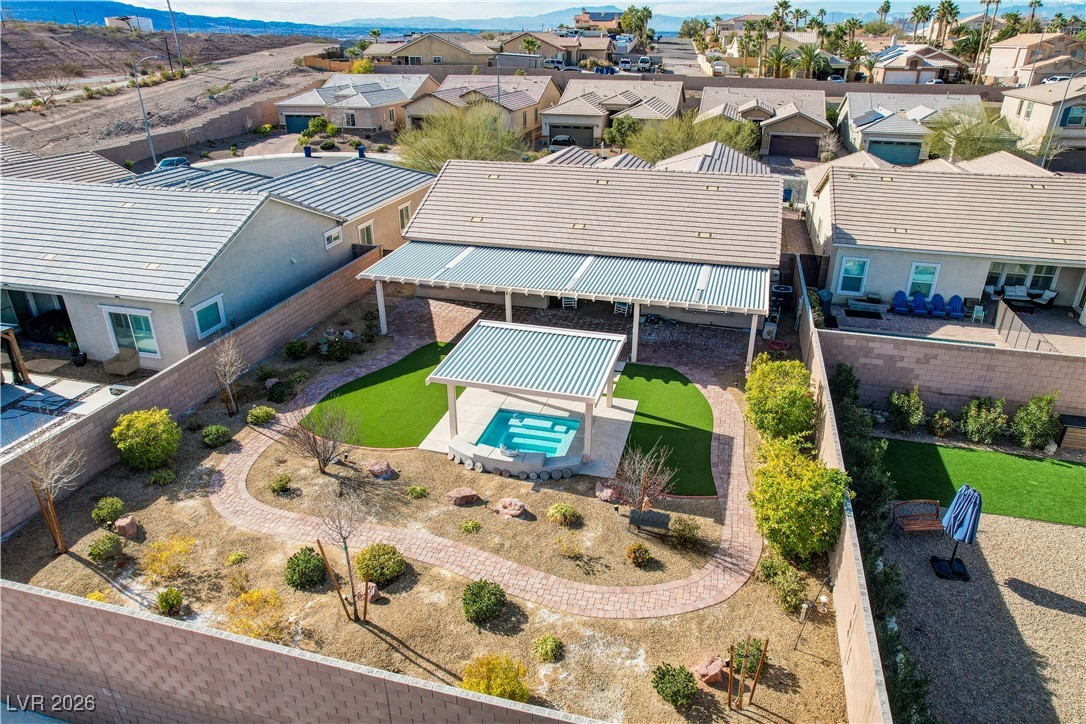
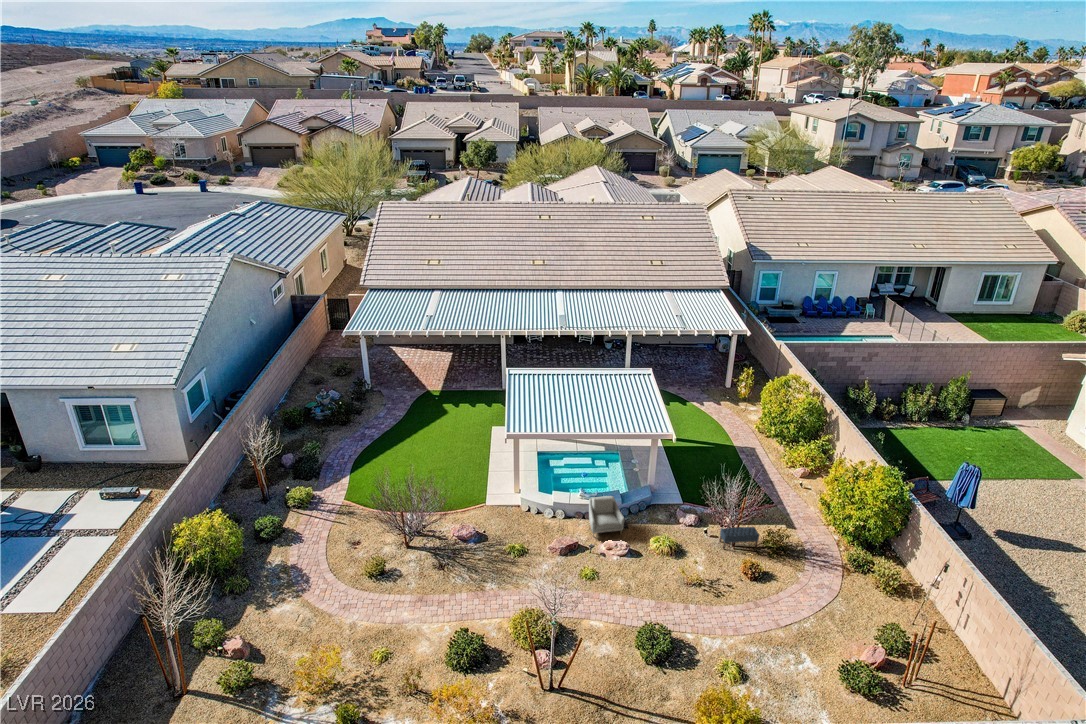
chair: present [103,347,140,378] -> present [589,496,624,536]
potted tree: present [102,536,130,567] -> none [244,660,270,696]

